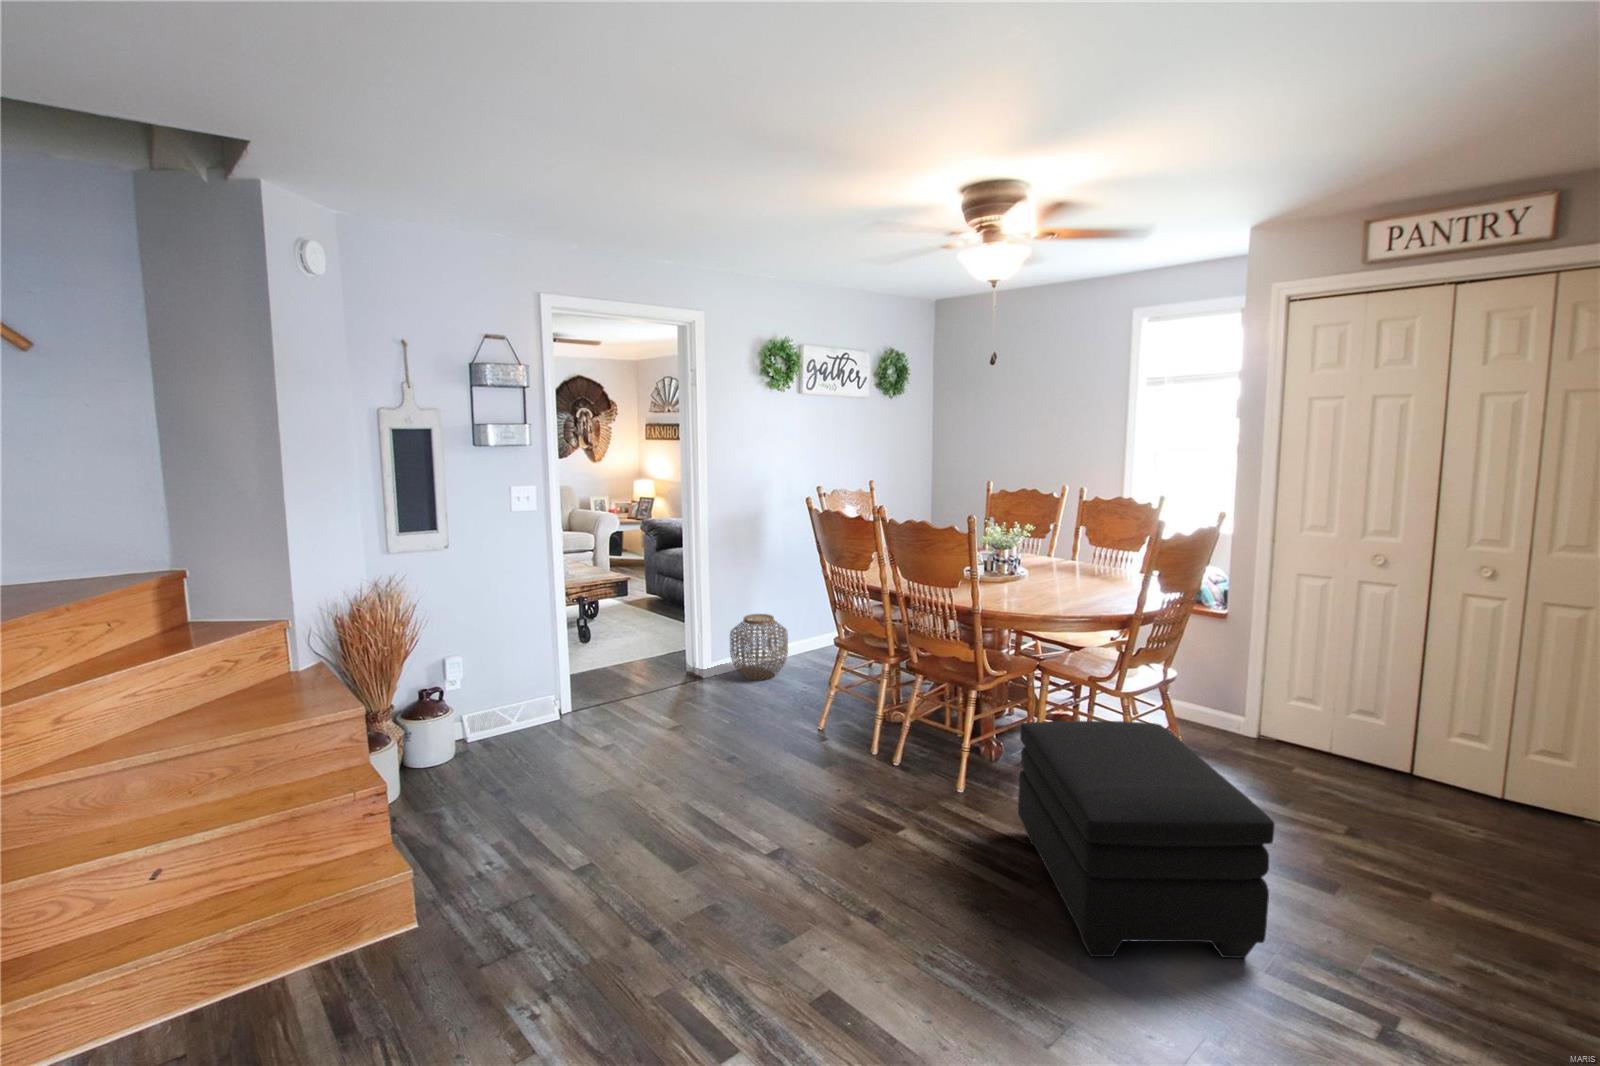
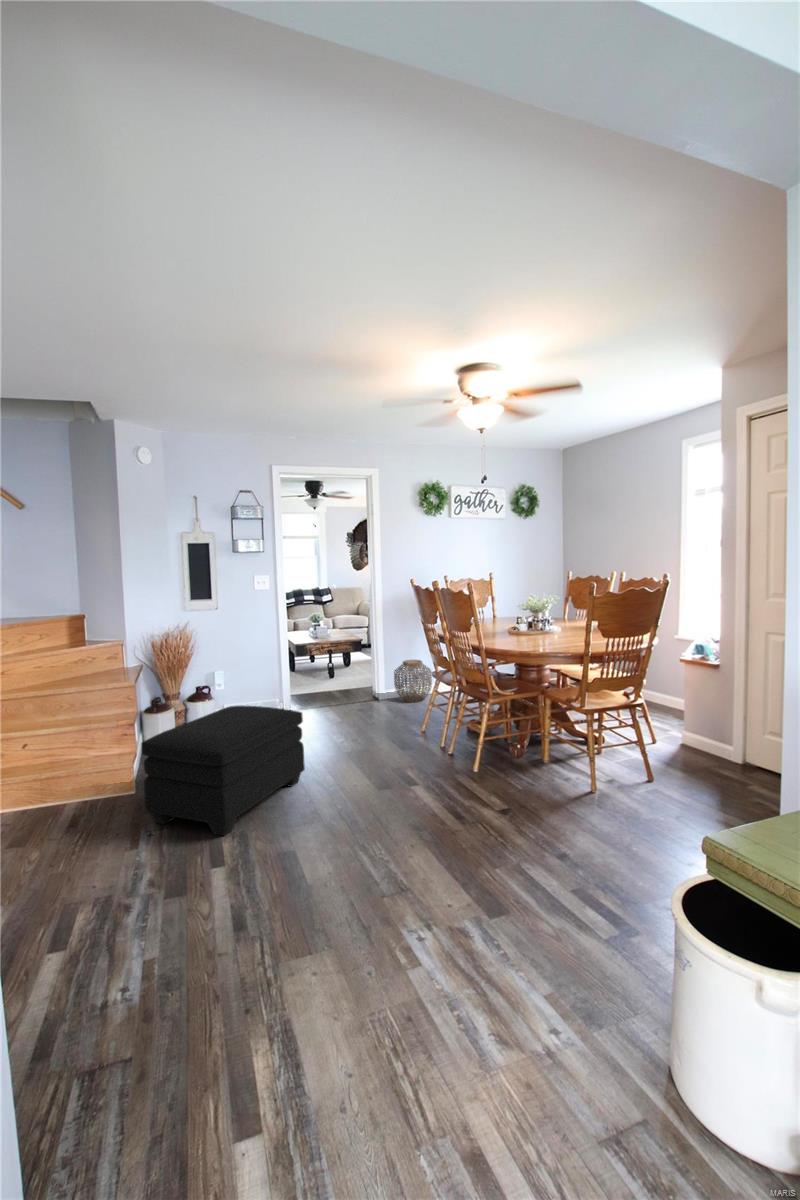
ottoman: present [1018,721,1275,958] -> present [142,706,305,836]

